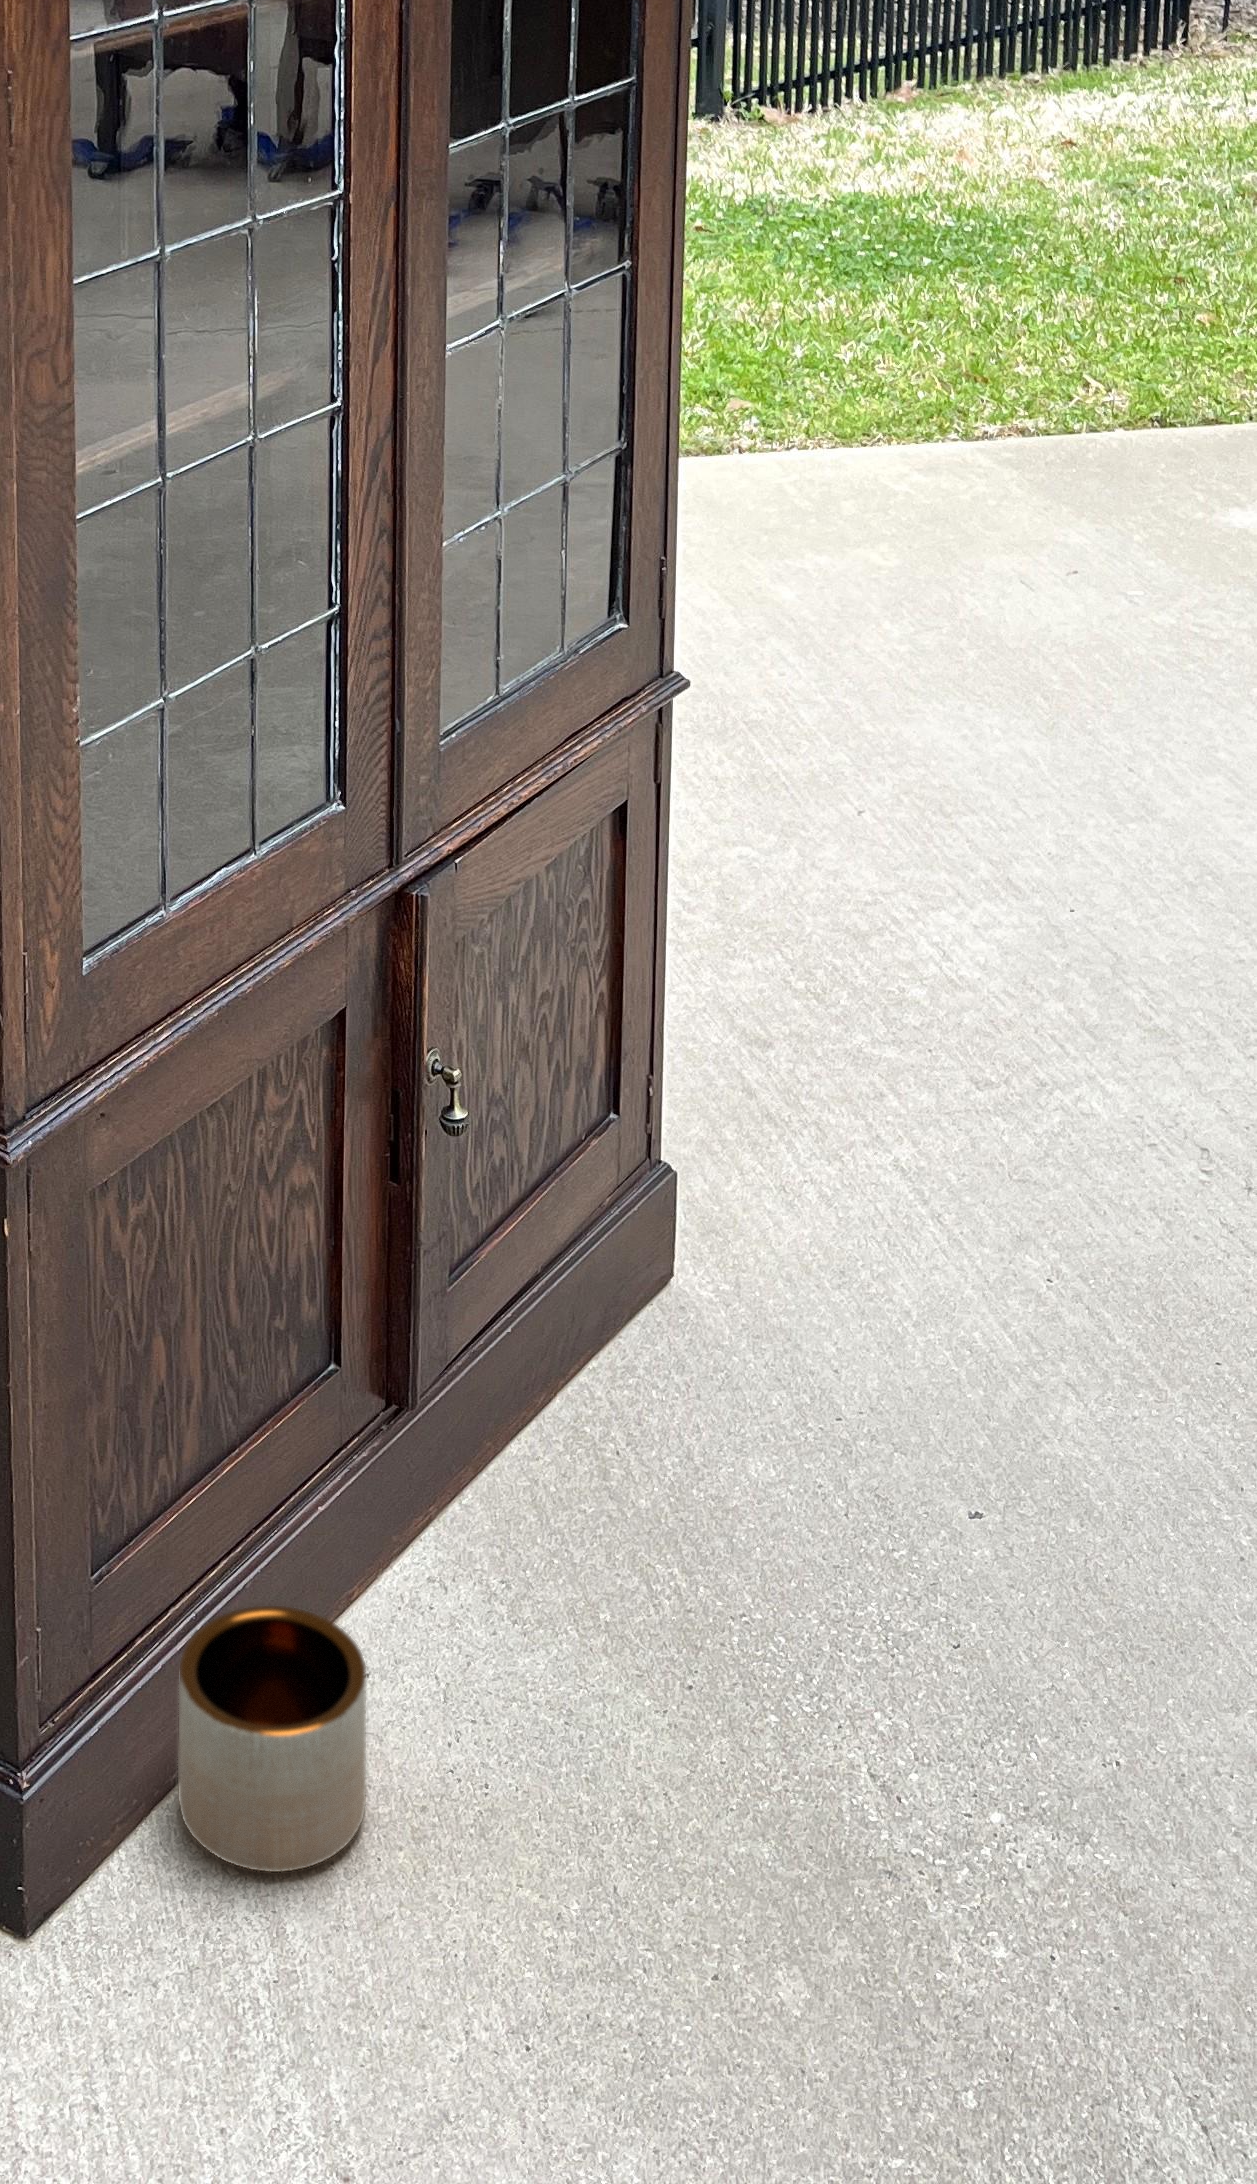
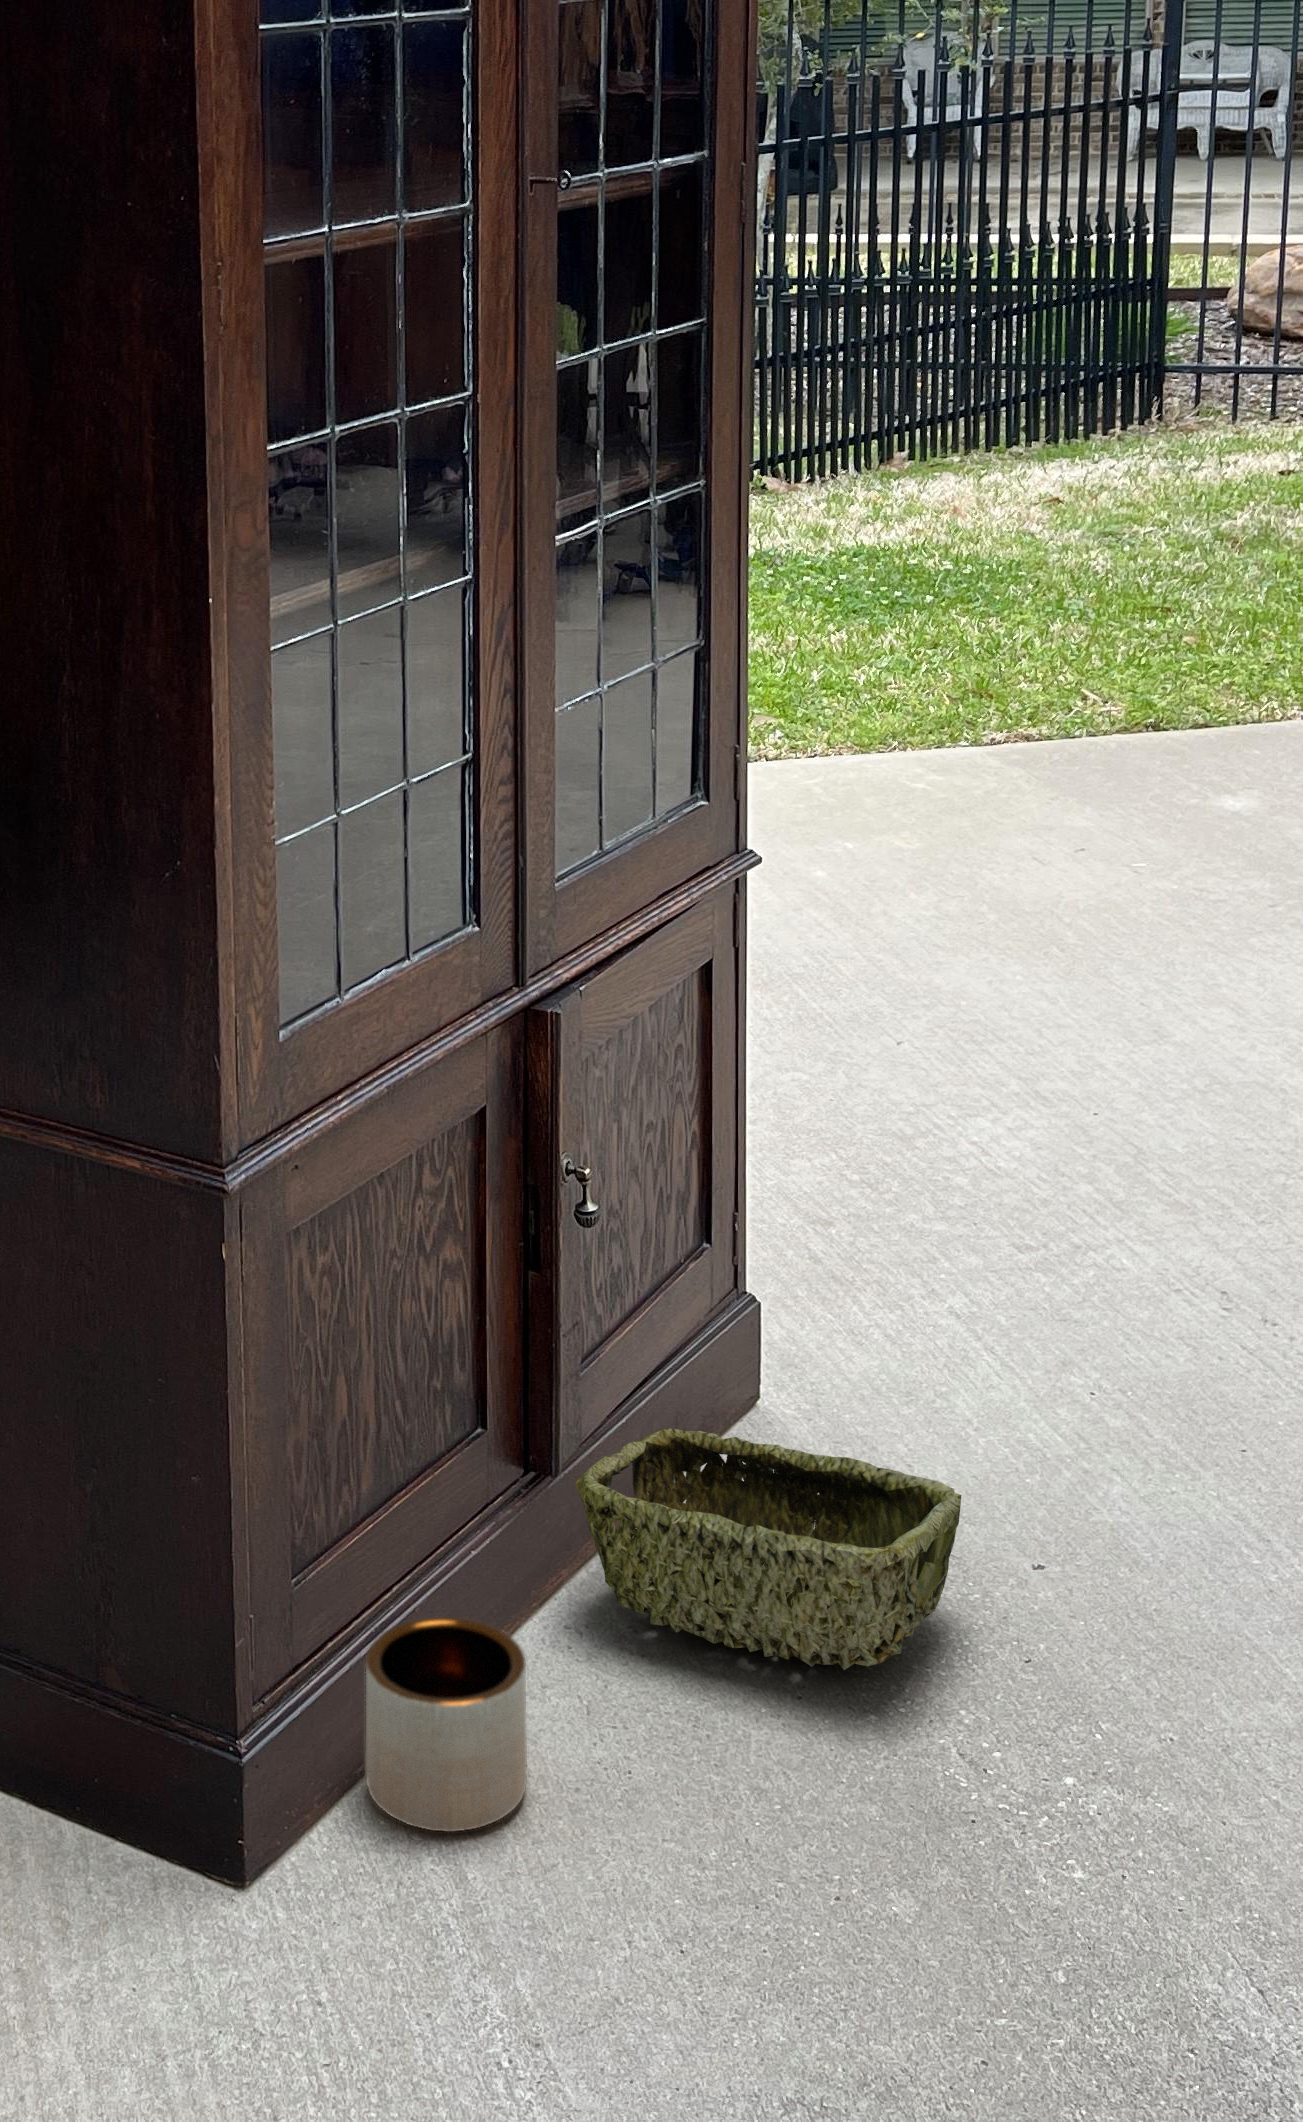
woven basket: none [444,1345,895,1667] -> present [575,1429,962,1670]

